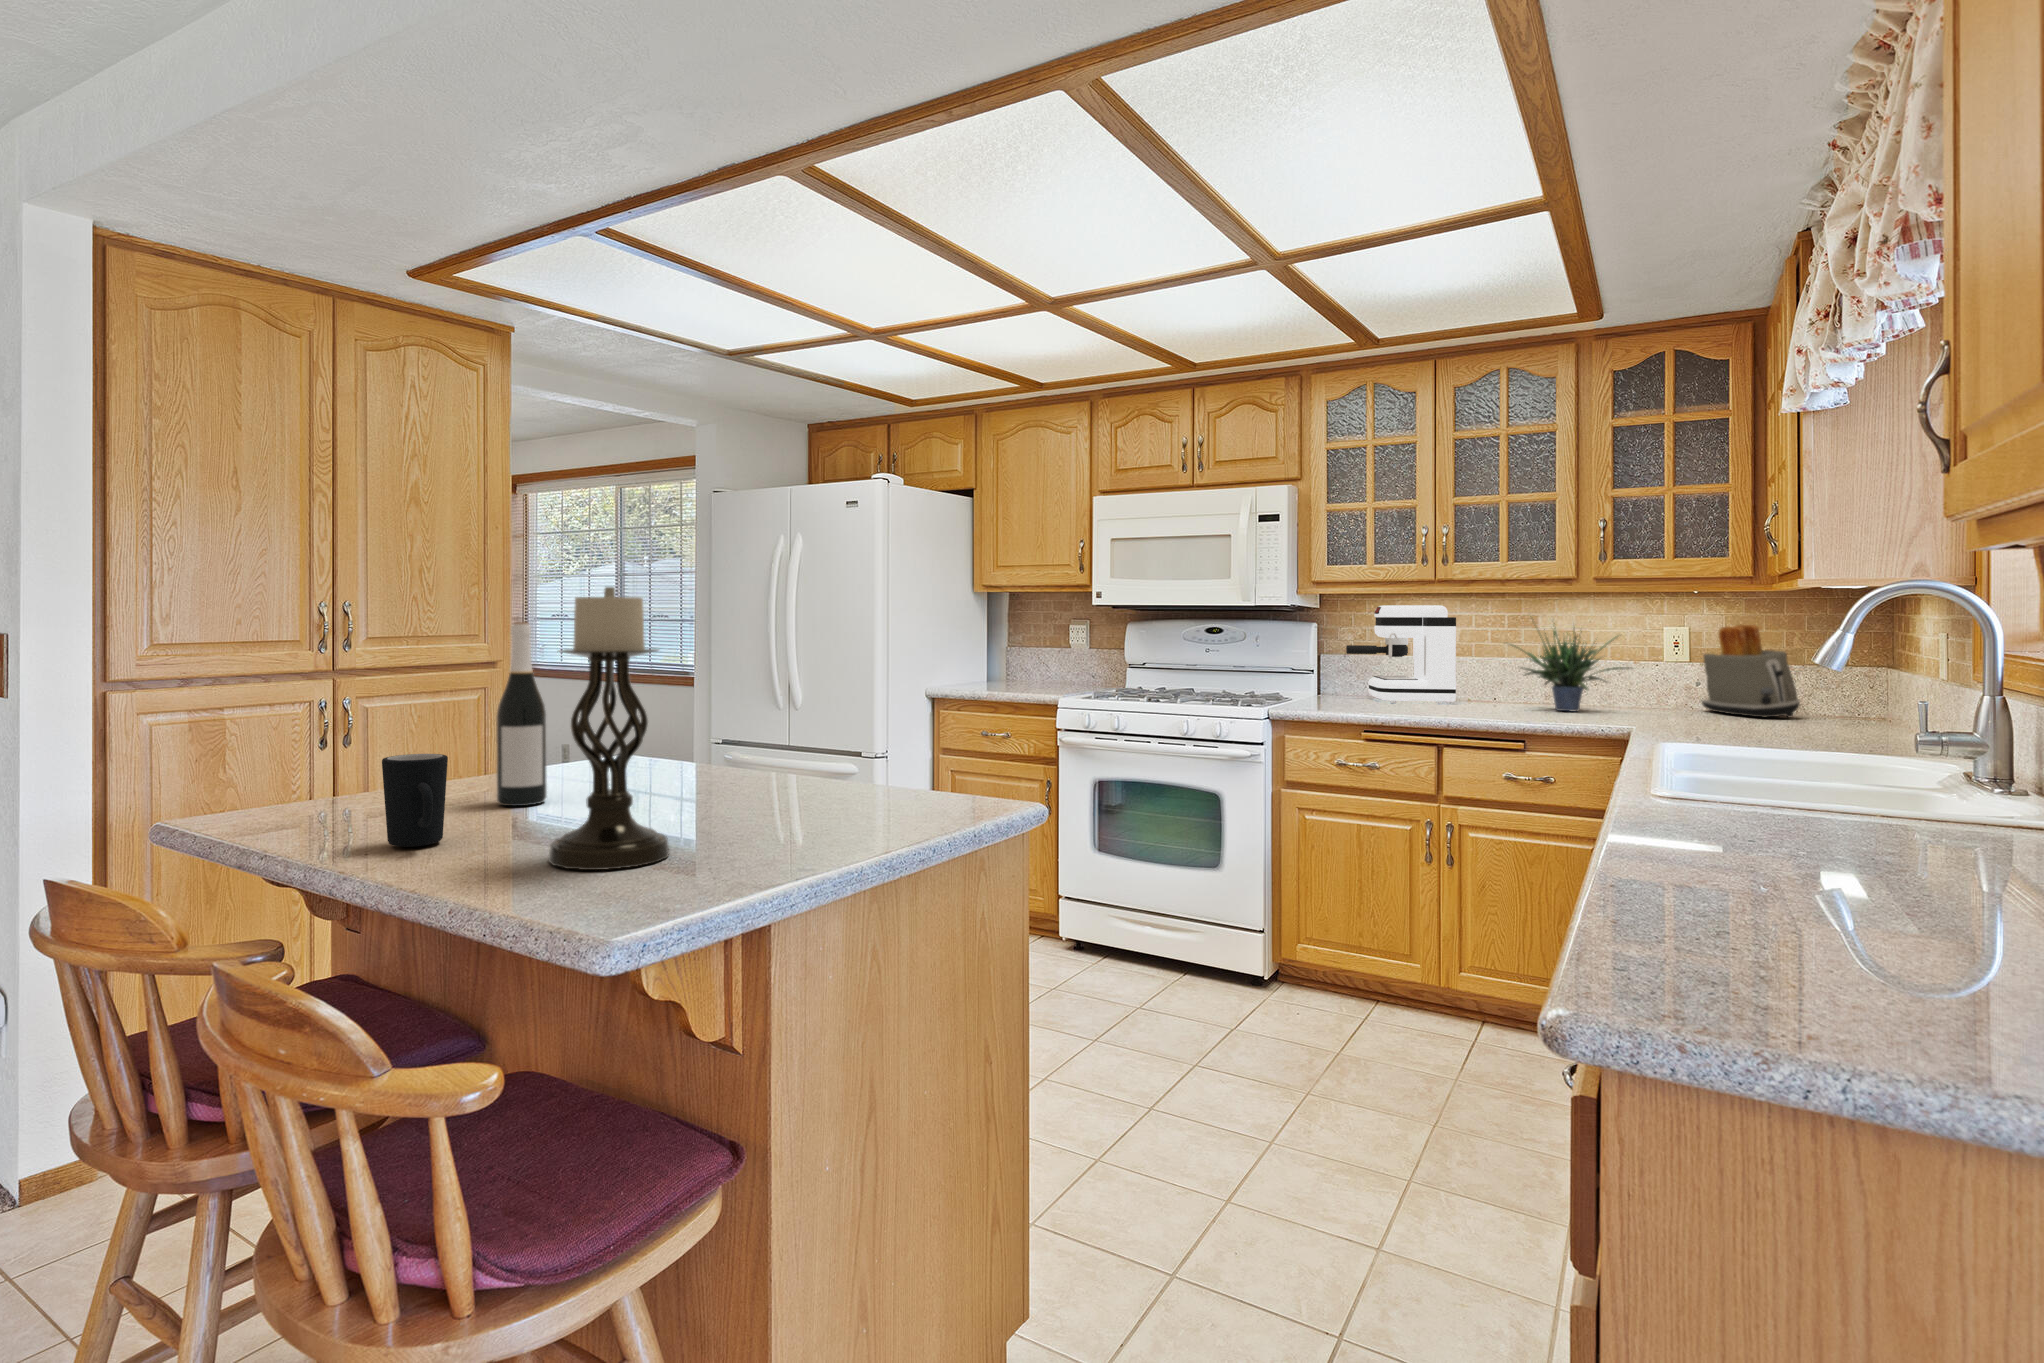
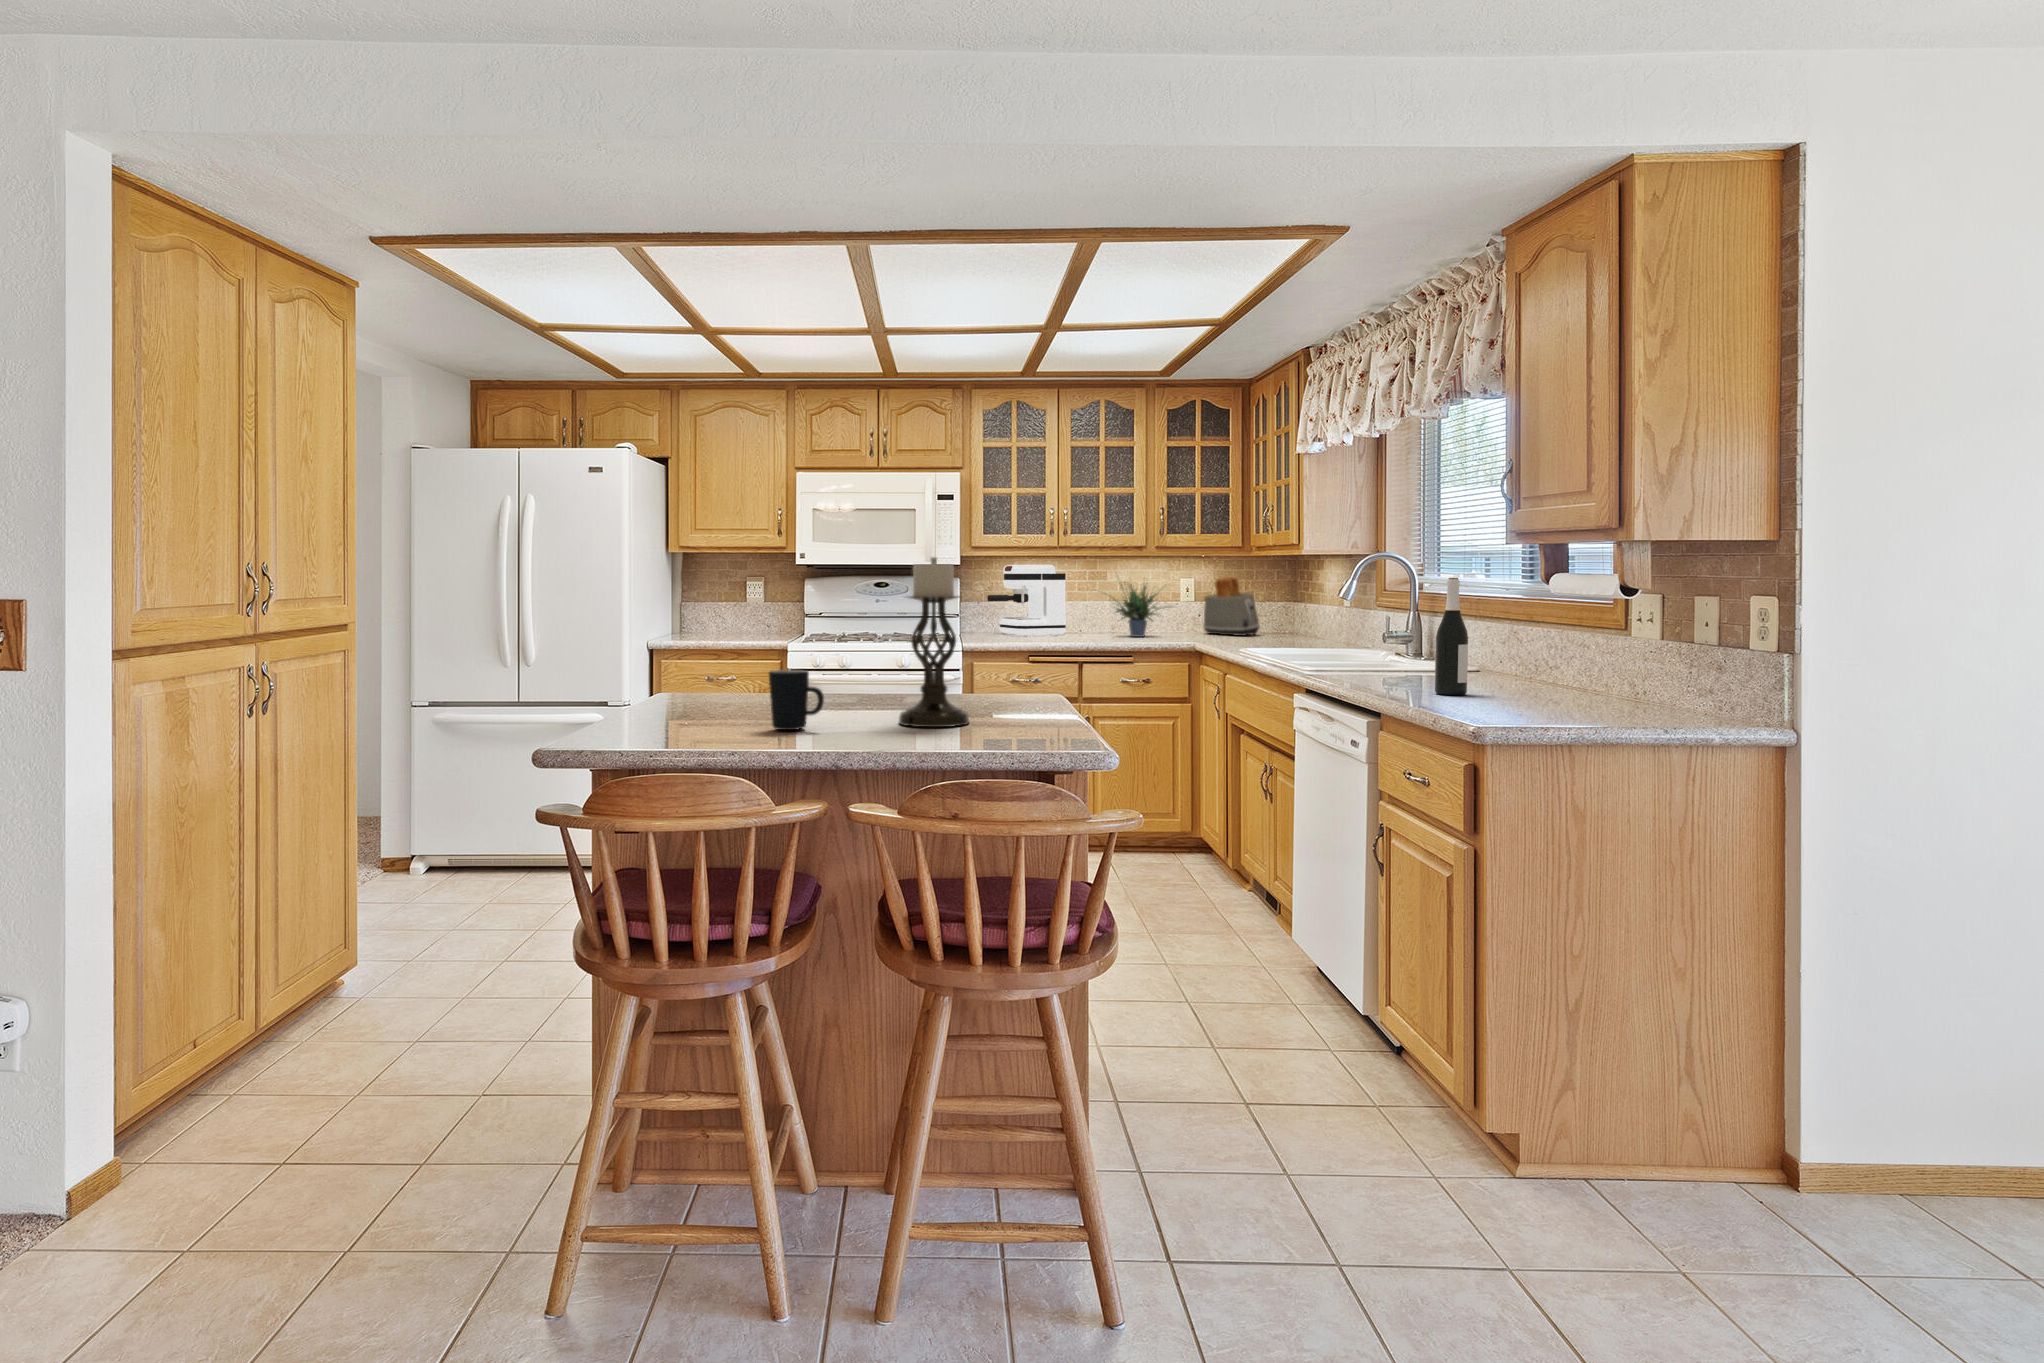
wine bottle: present [496,622,547,806] -> present [1435,578,1468,695]

